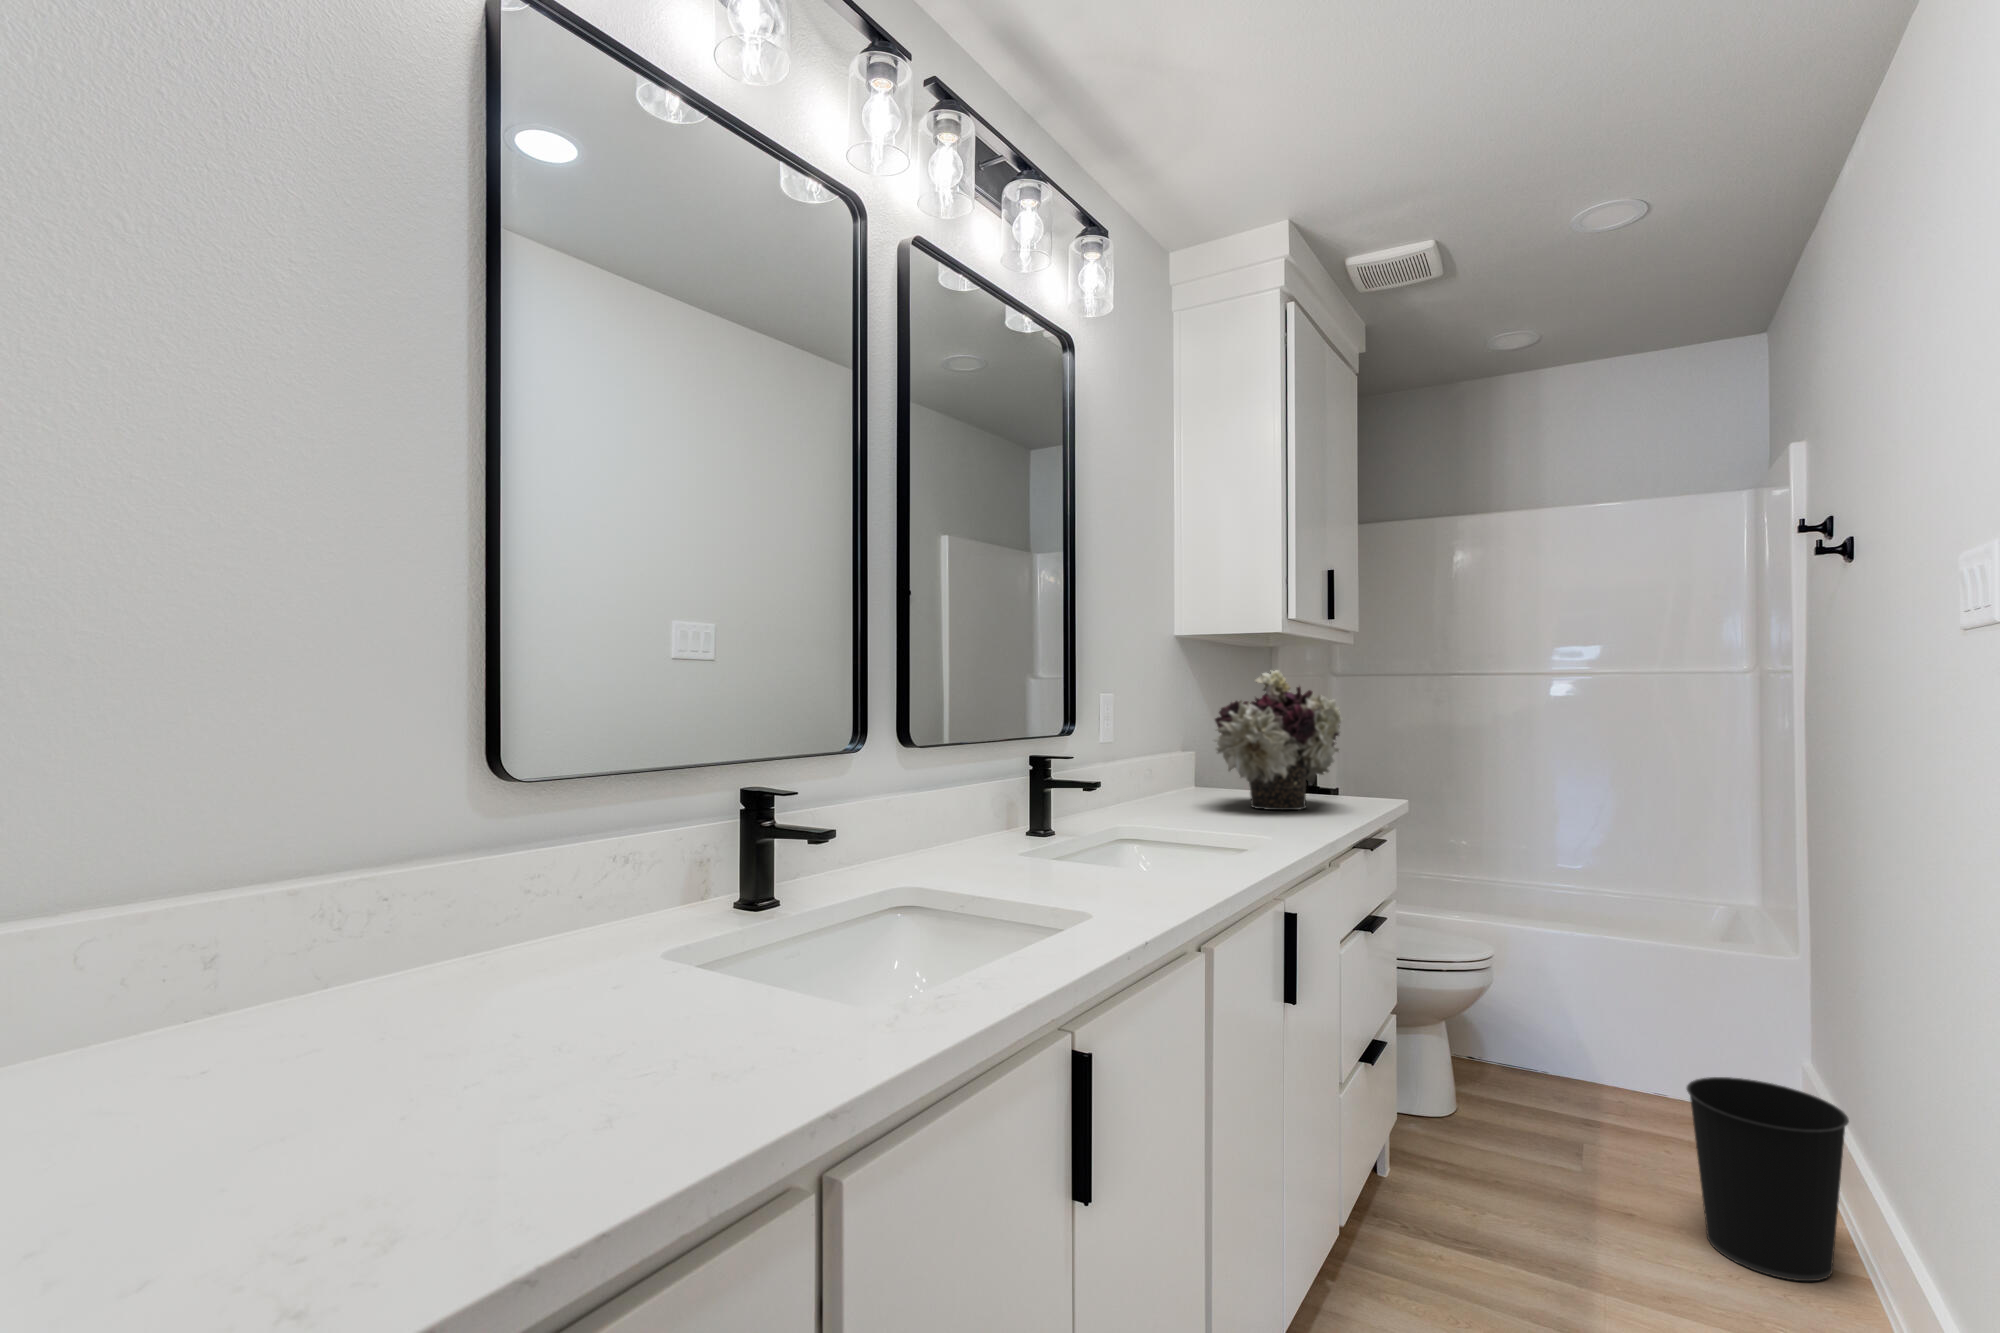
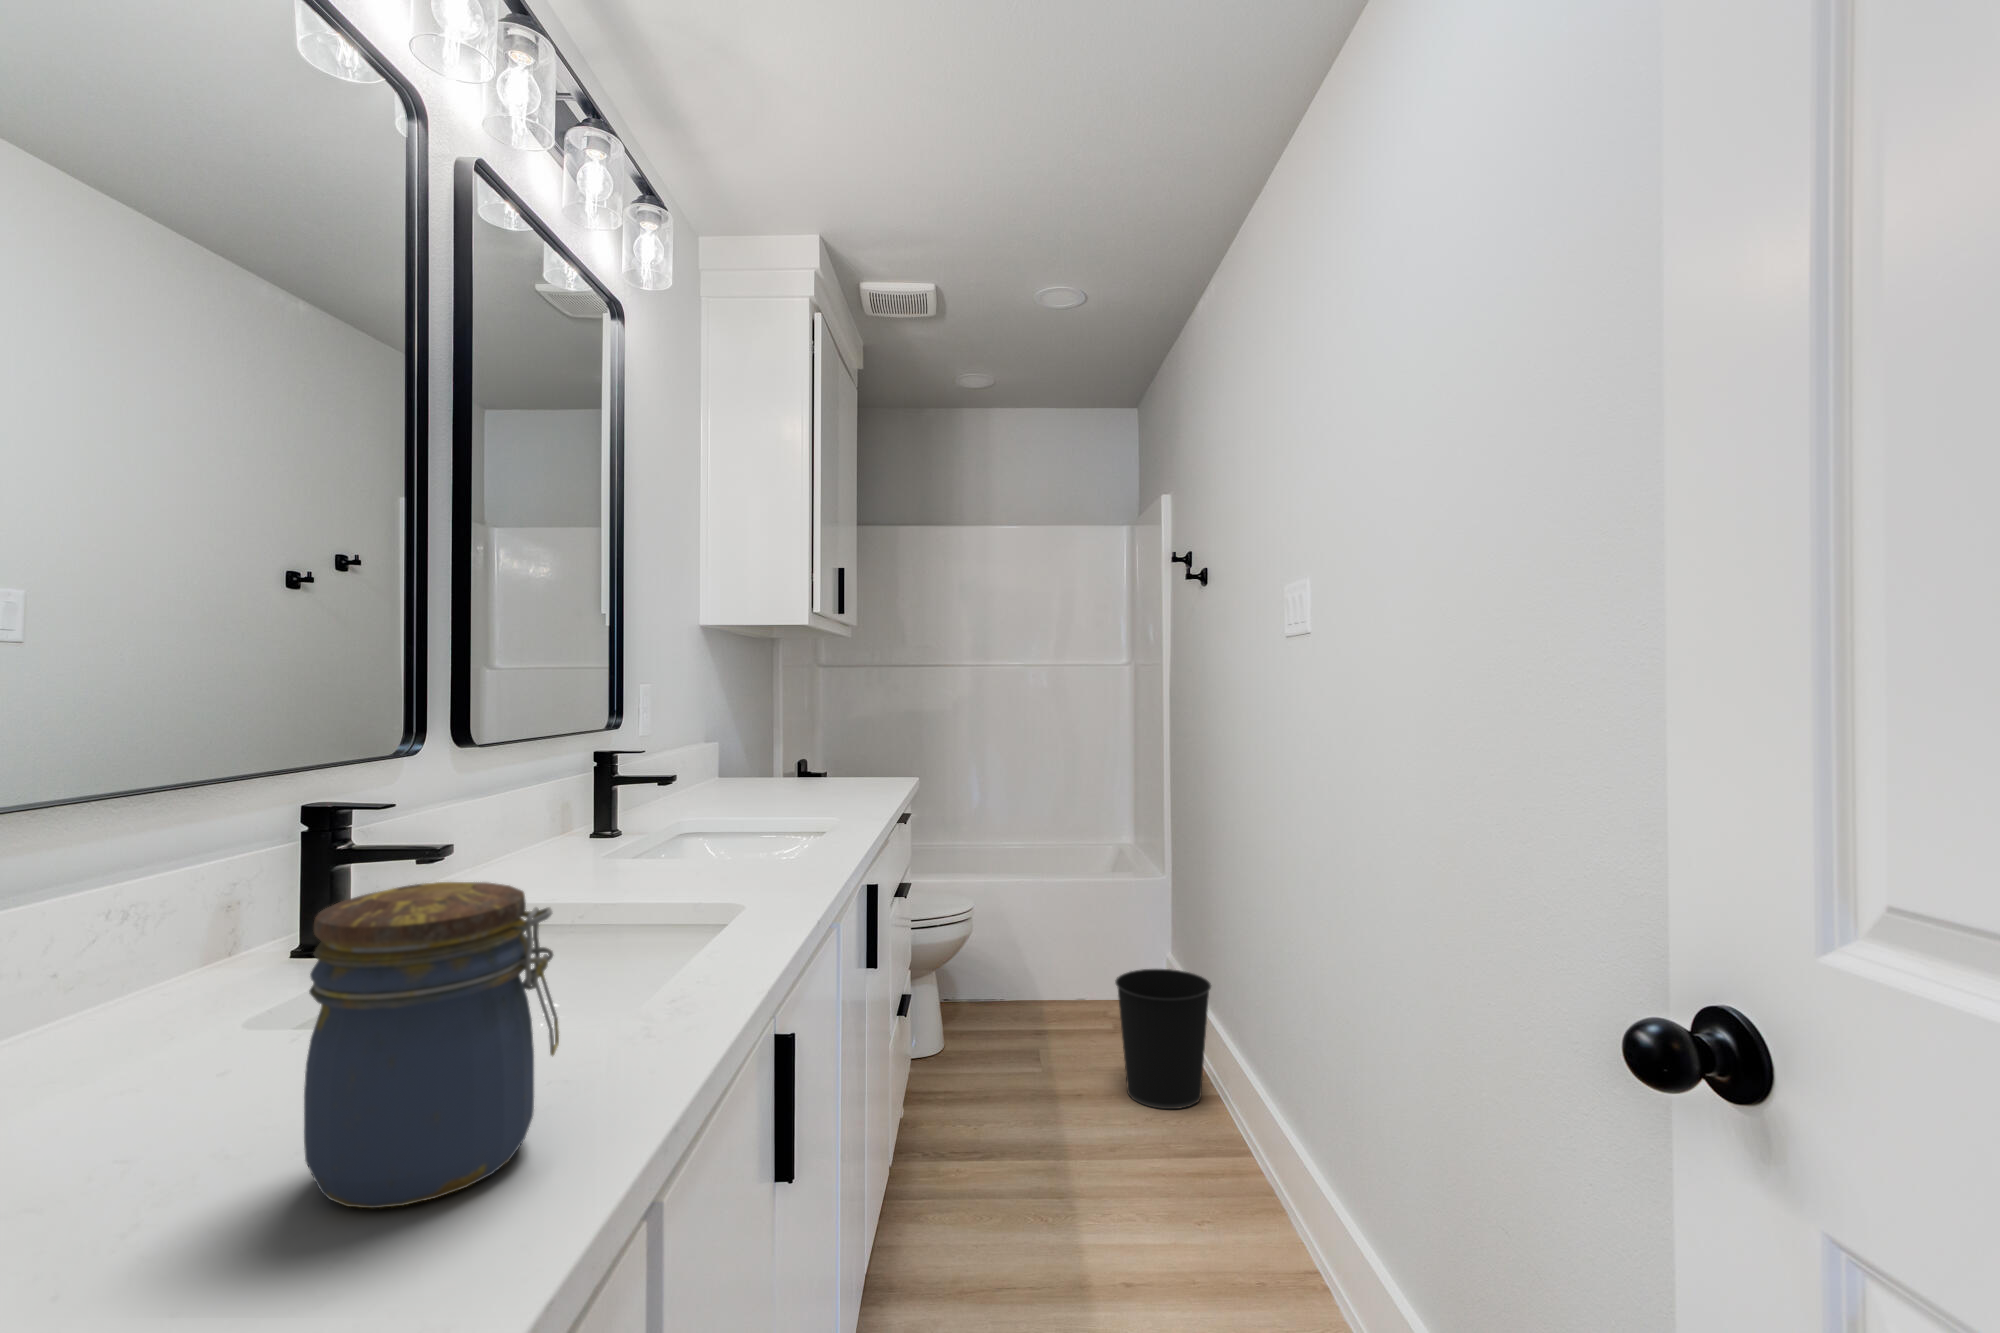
flower arrangement: present [1214,670,1342,810] -> none [758,660,876,792]
jar: none [567,857,749,1110] -> present [304,882,559,1208]

